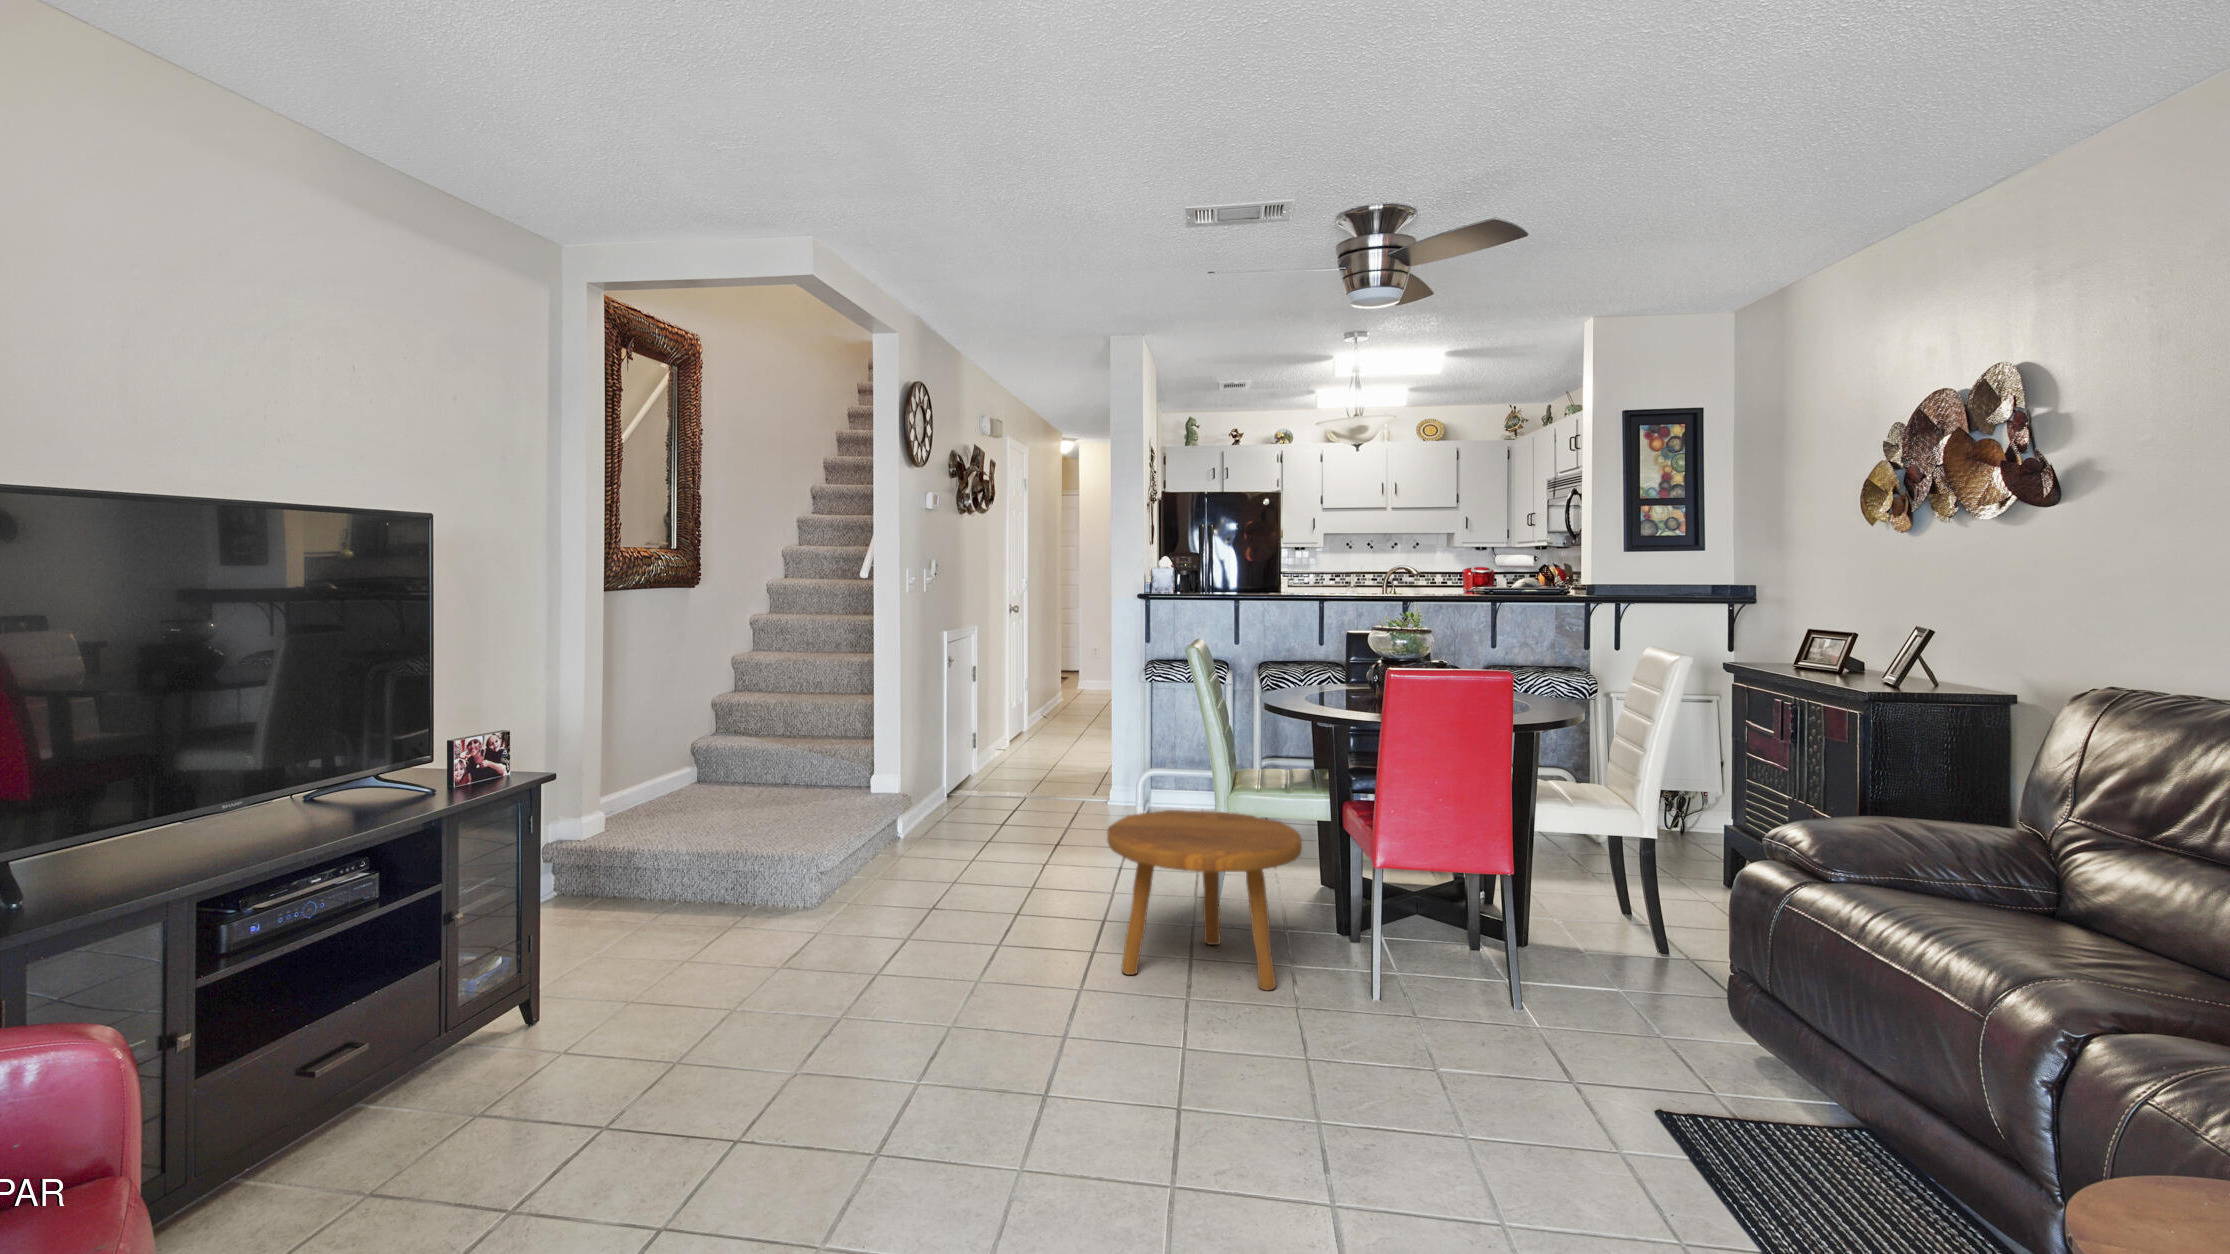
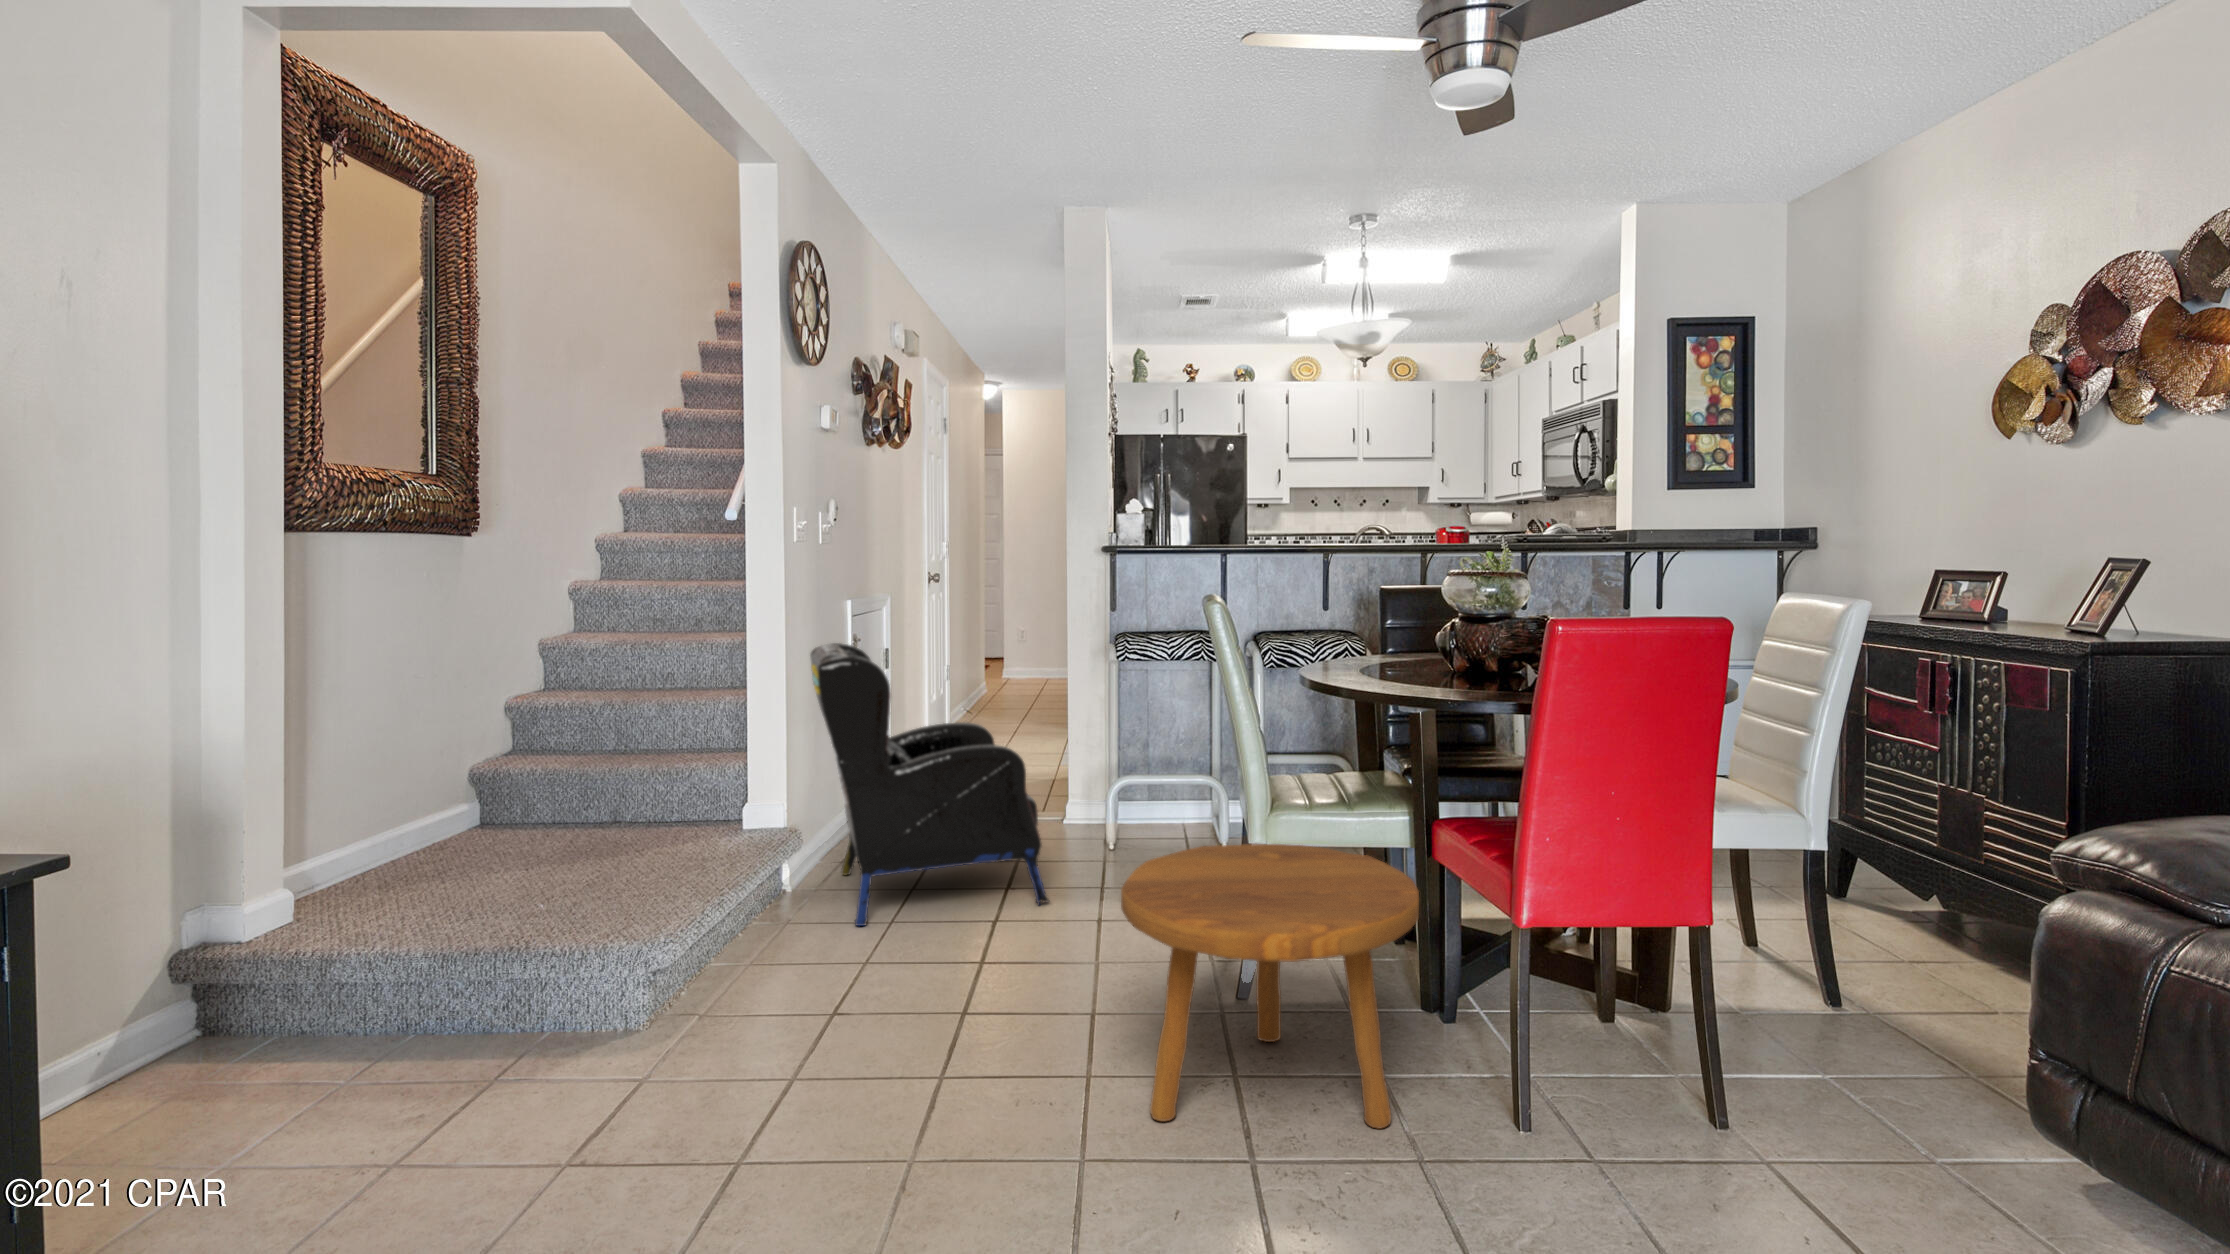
armchair: none [917,665,1082,864] -> present [810,643,1049,926]

